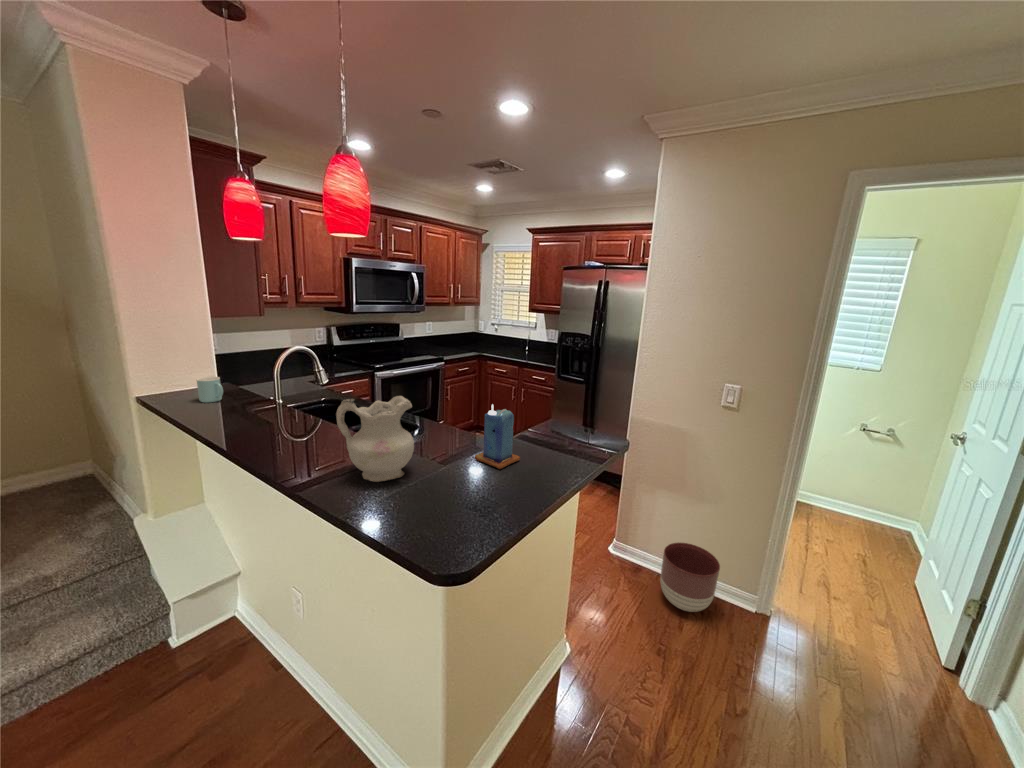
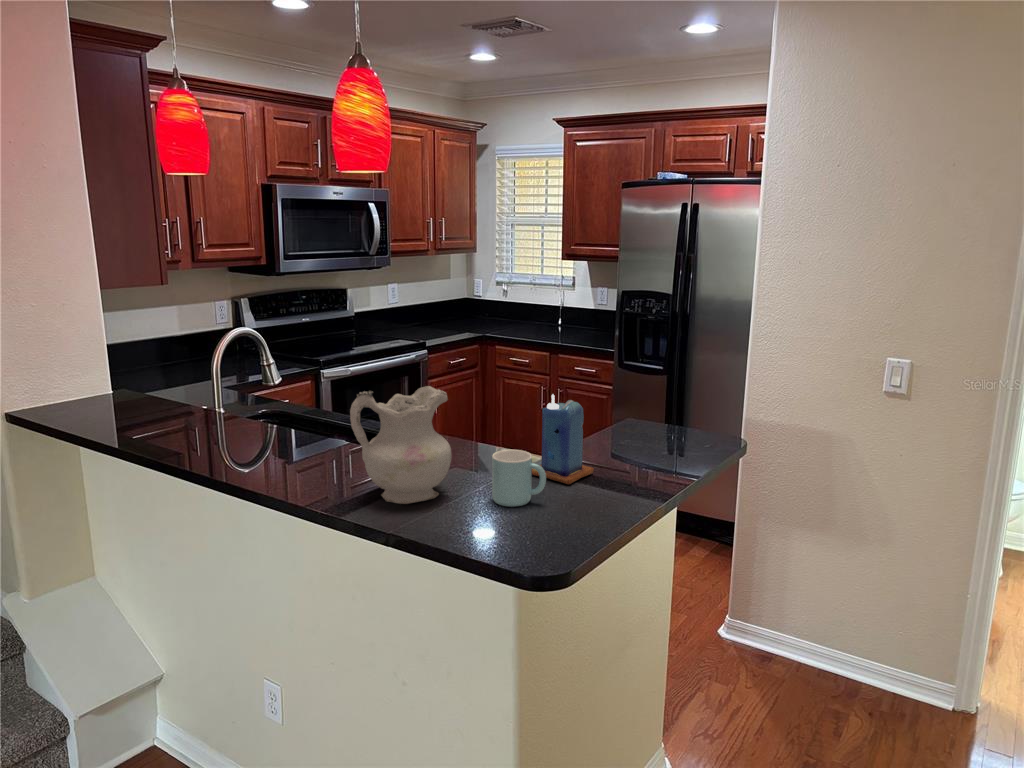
mug: present [197,376,223,403] -> present [492,450,546,507]
planter: present [661,542,720,612] -> none [804,609,894,712]

